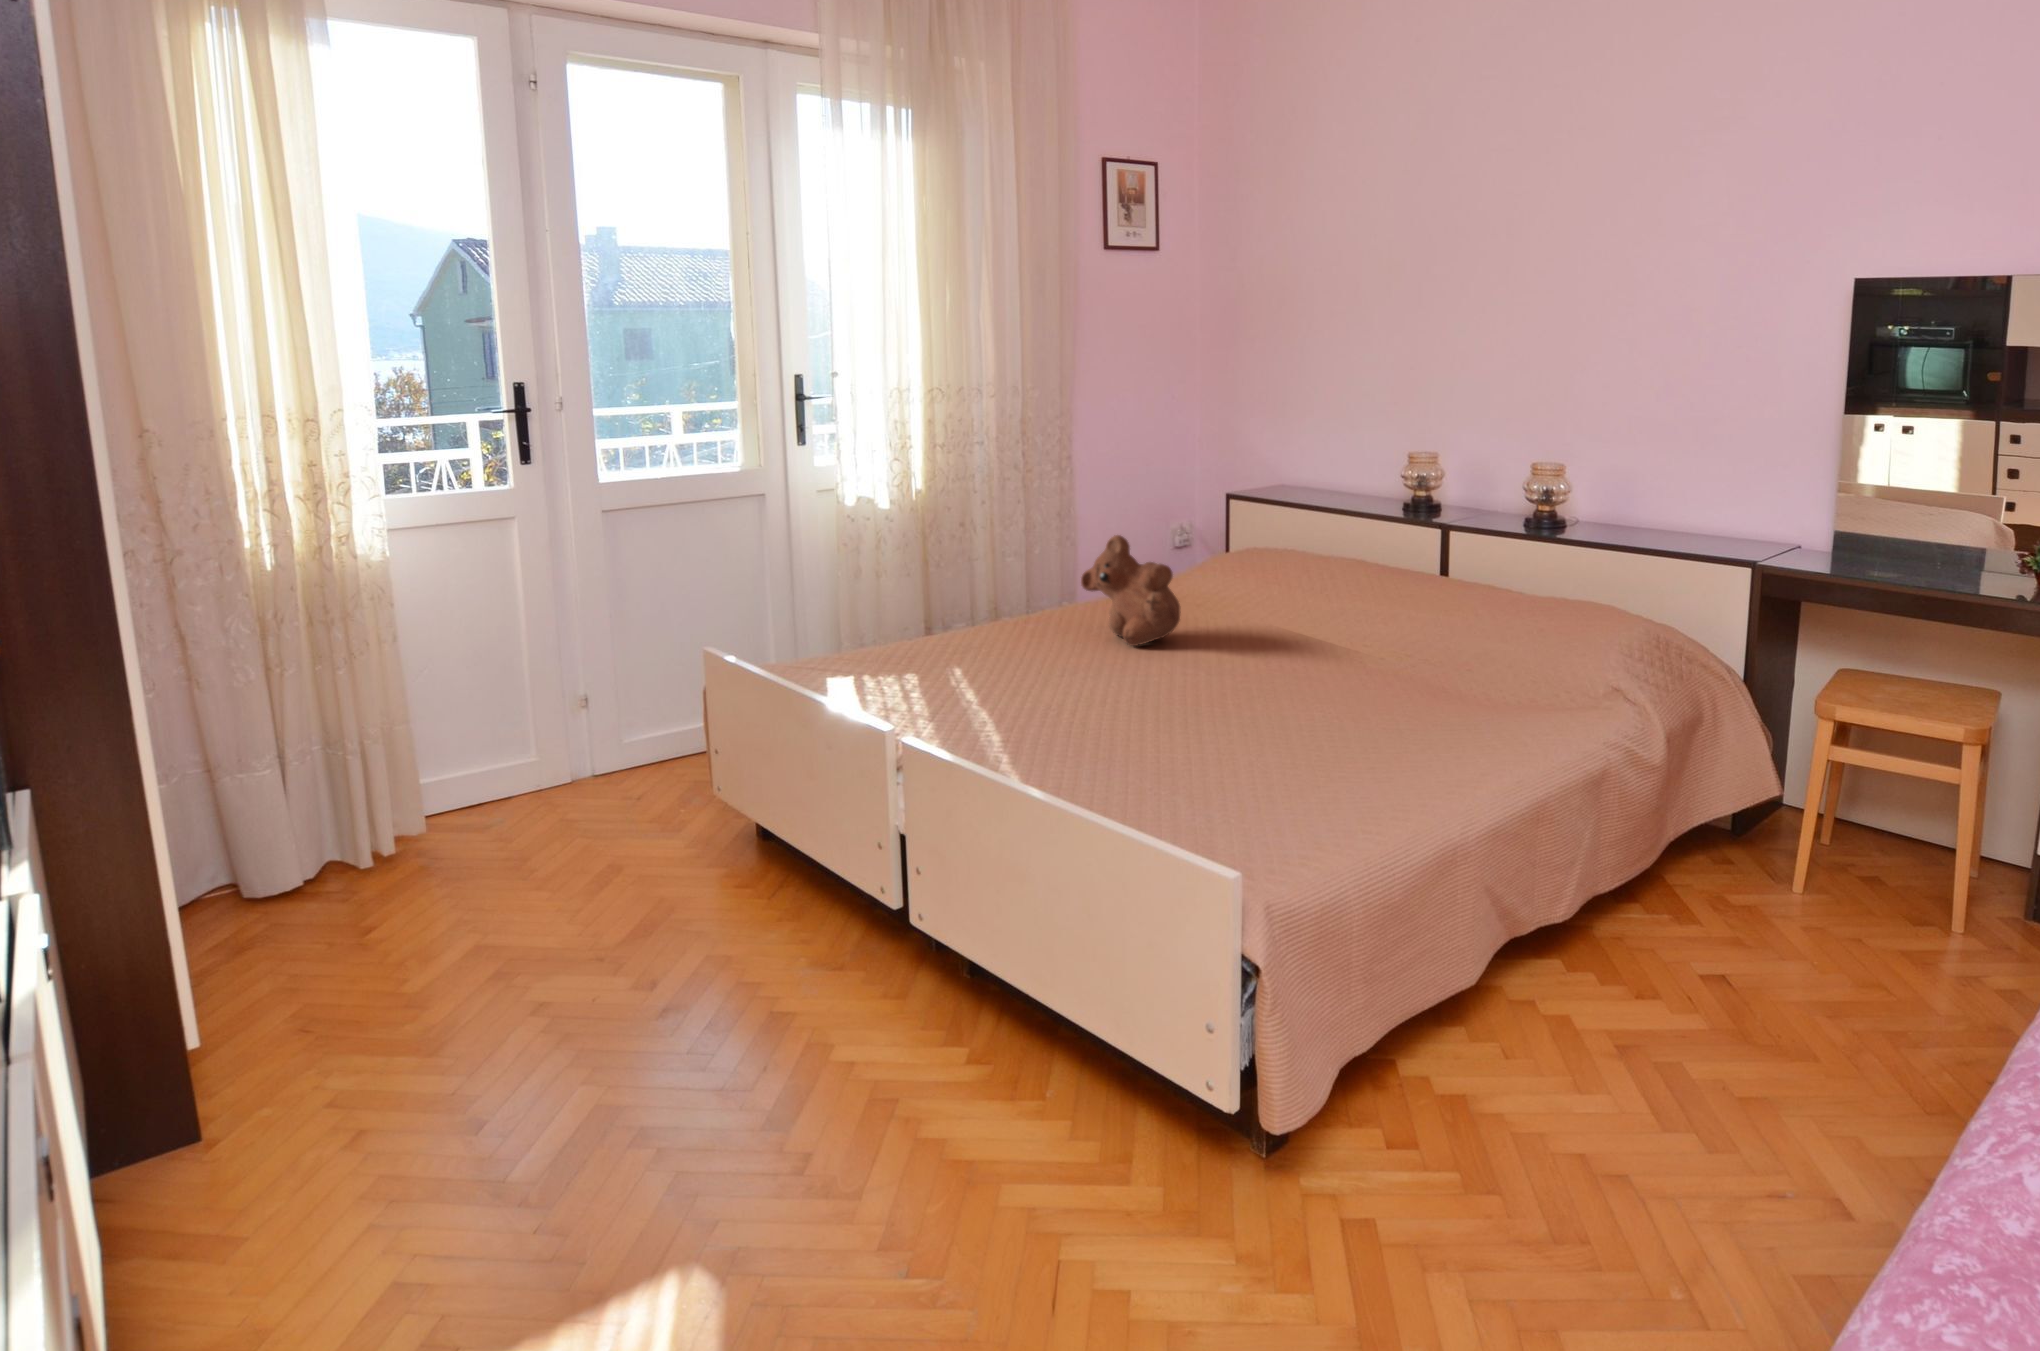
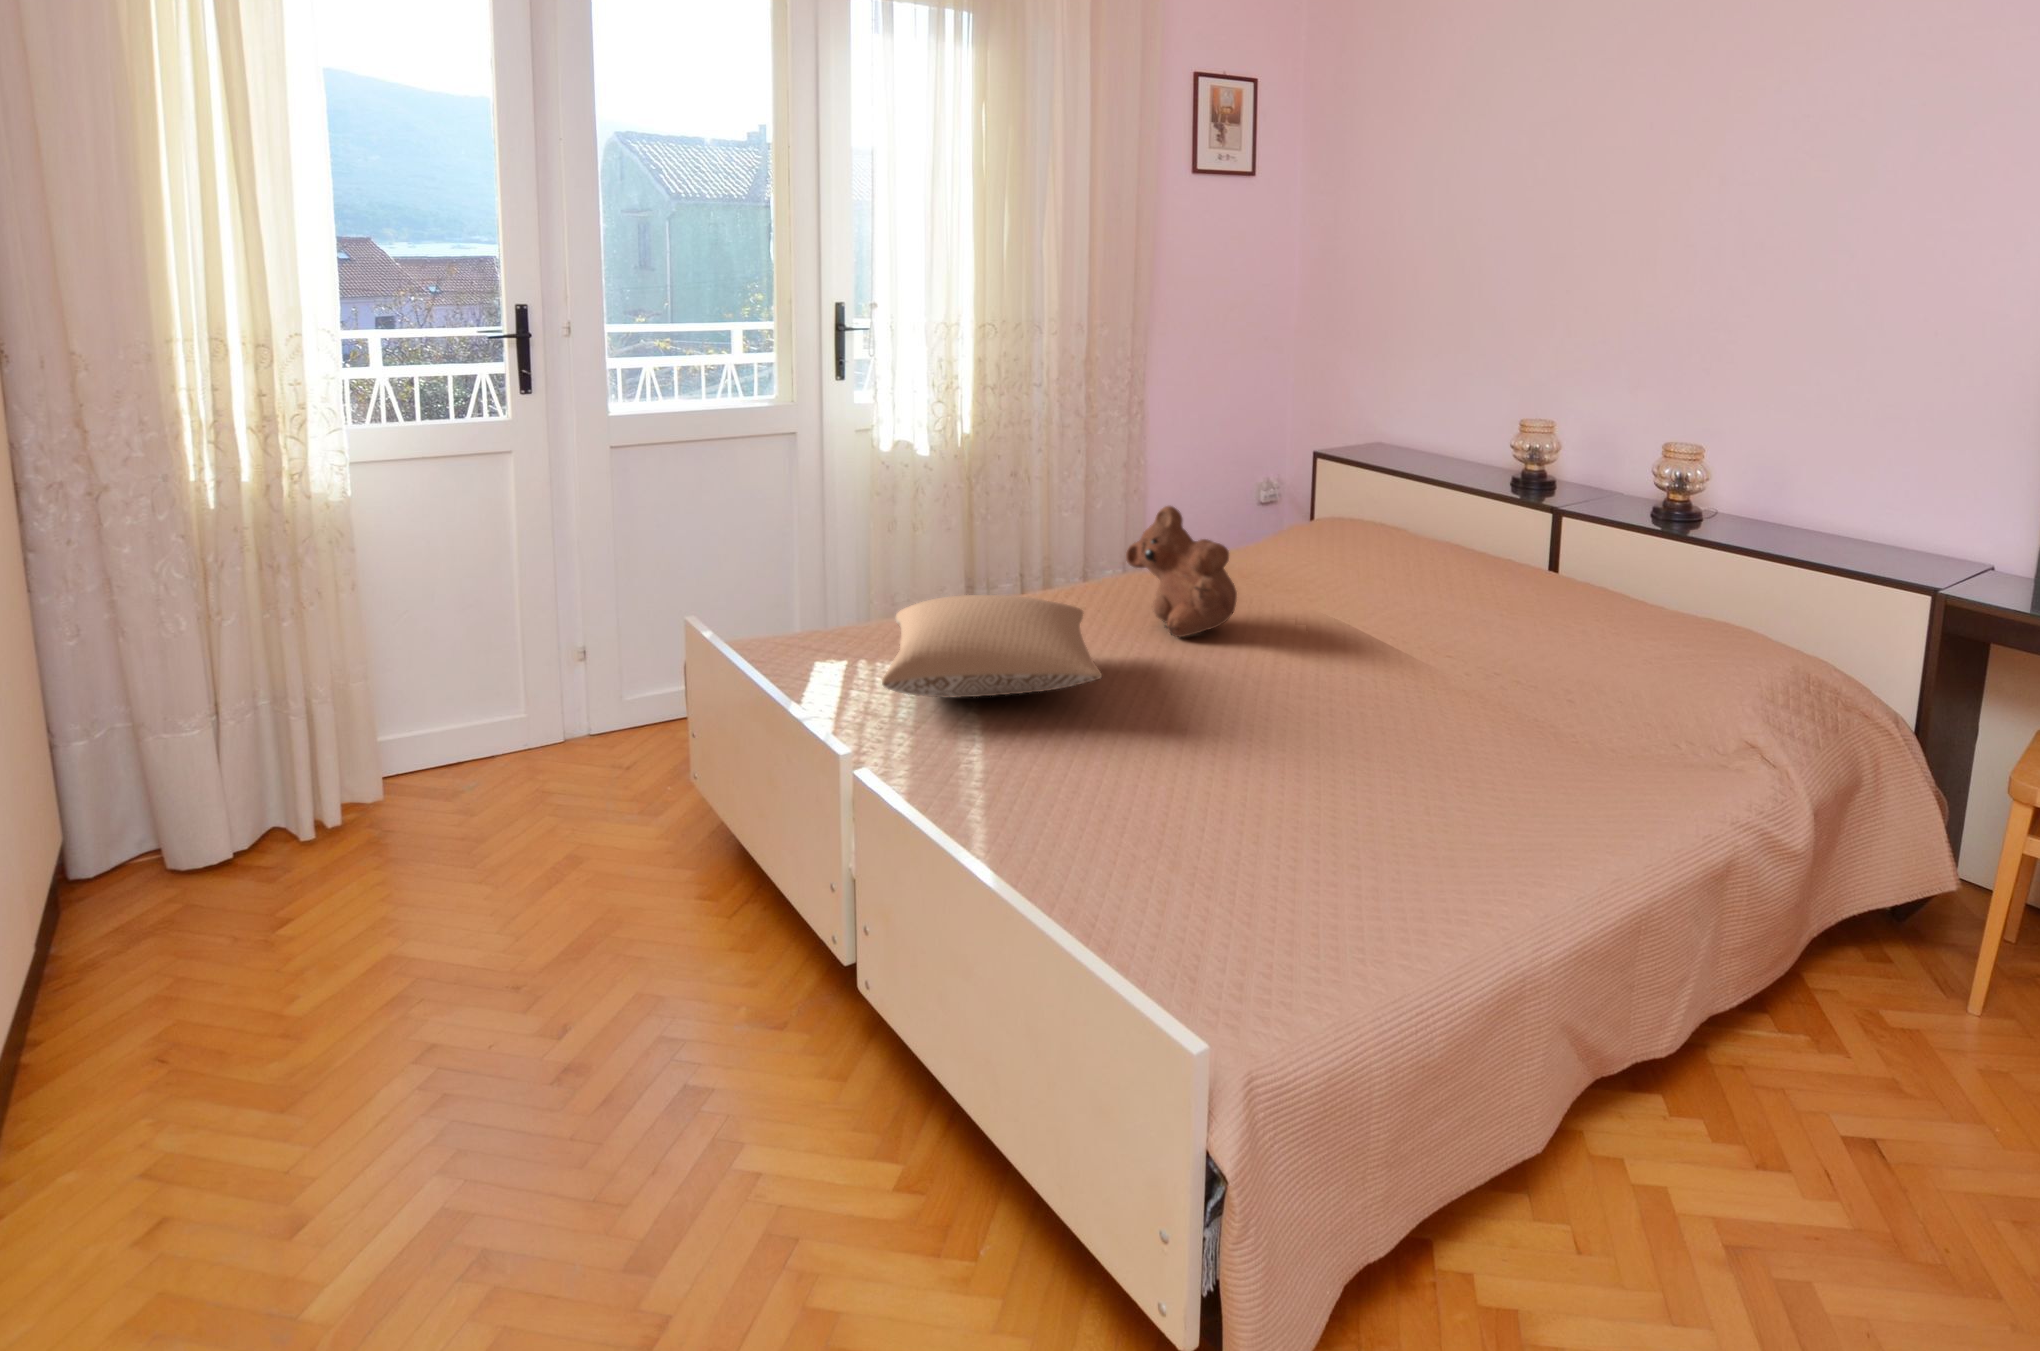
pillow: none [893,610,1087,692] -> present [882,595,1102,697]

